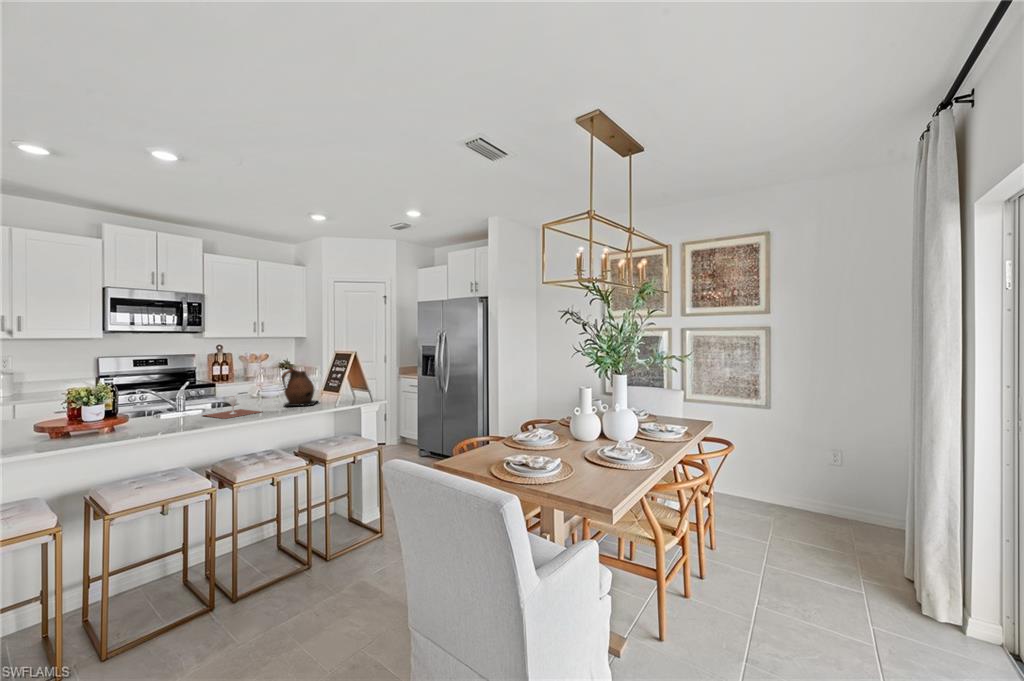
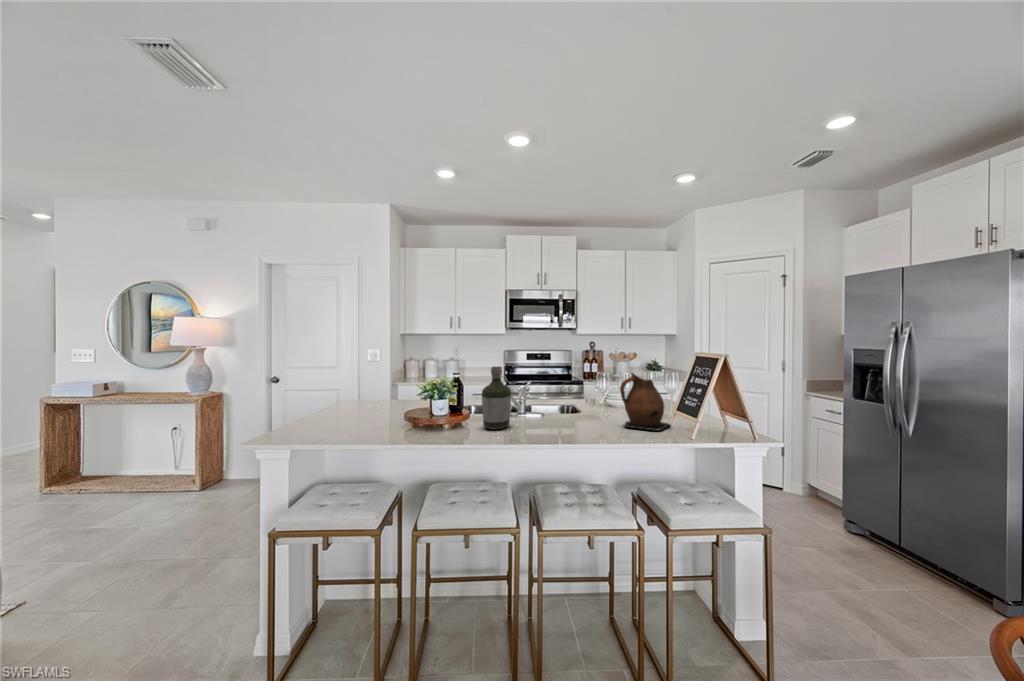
bottle: none [149,369,181,424] -> present [482,367,511,429]
wine glass: present [204,396,260,419] -> none [532,406,595,434]

